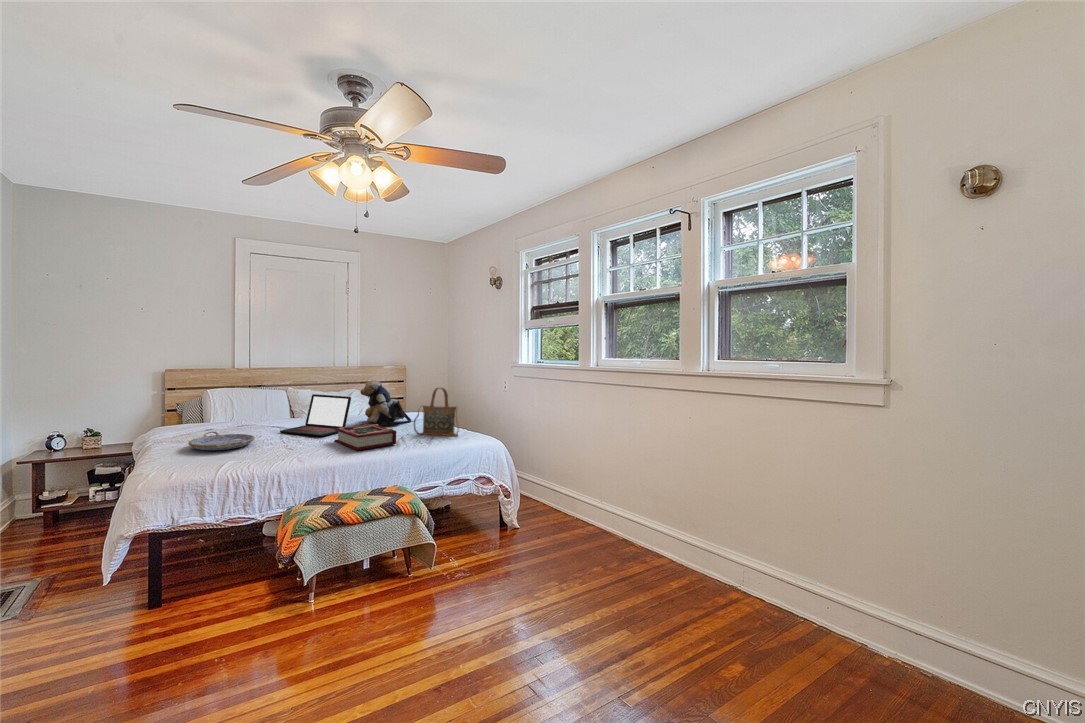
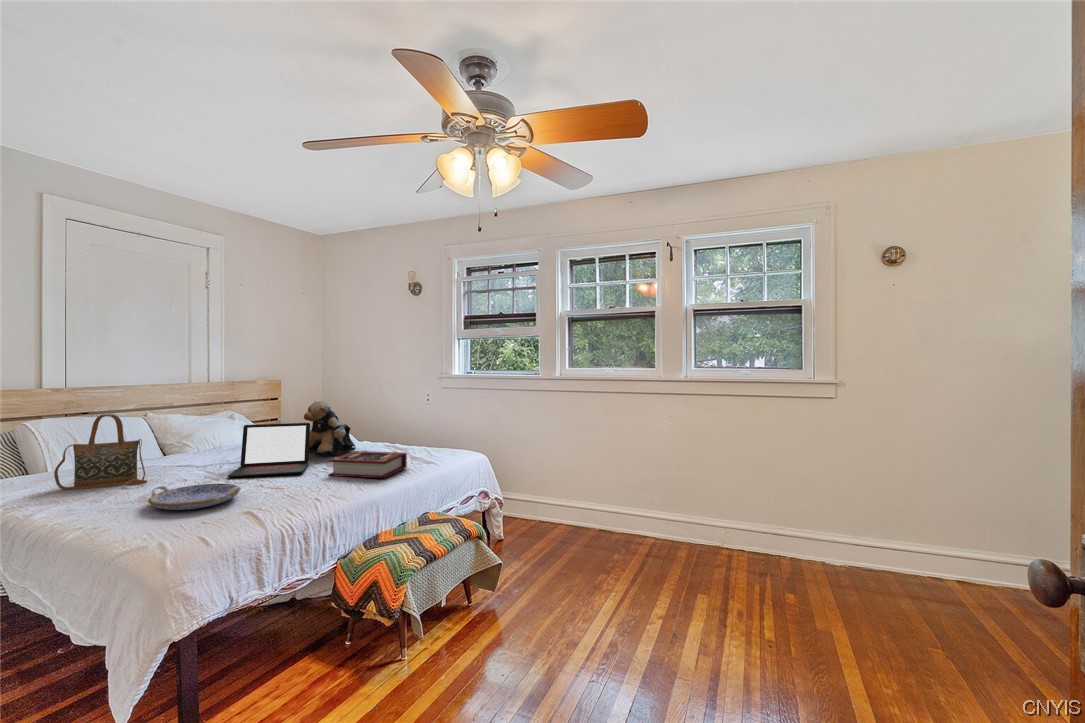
handbag: present [414,388,459,437] -> present [54,414,147,490]

